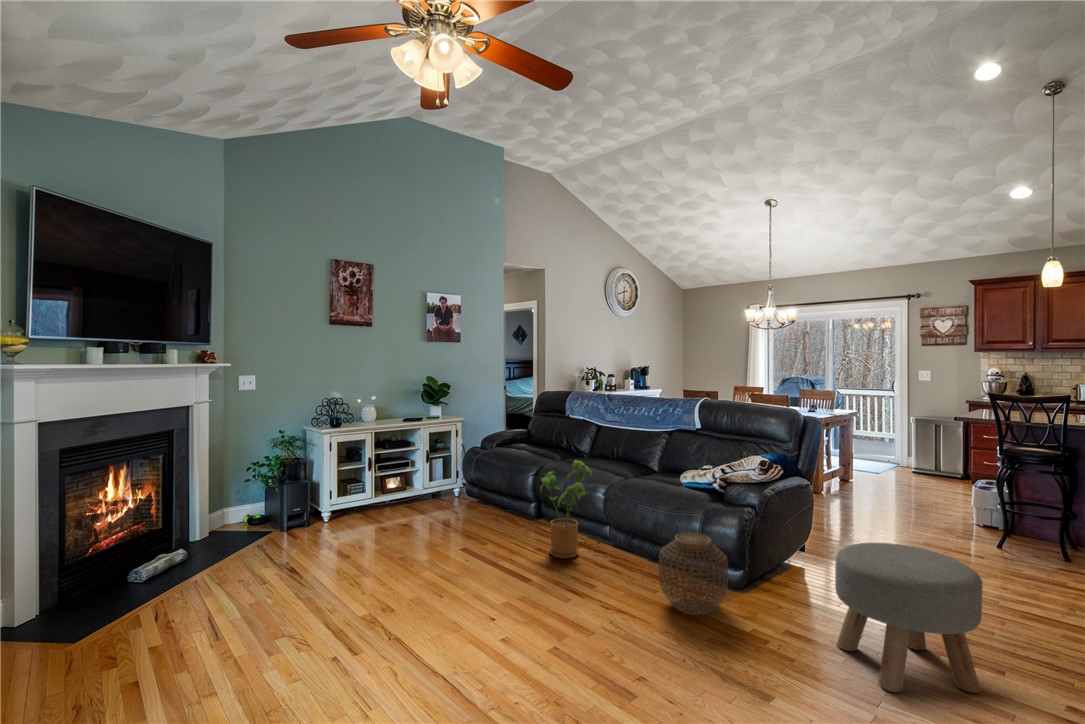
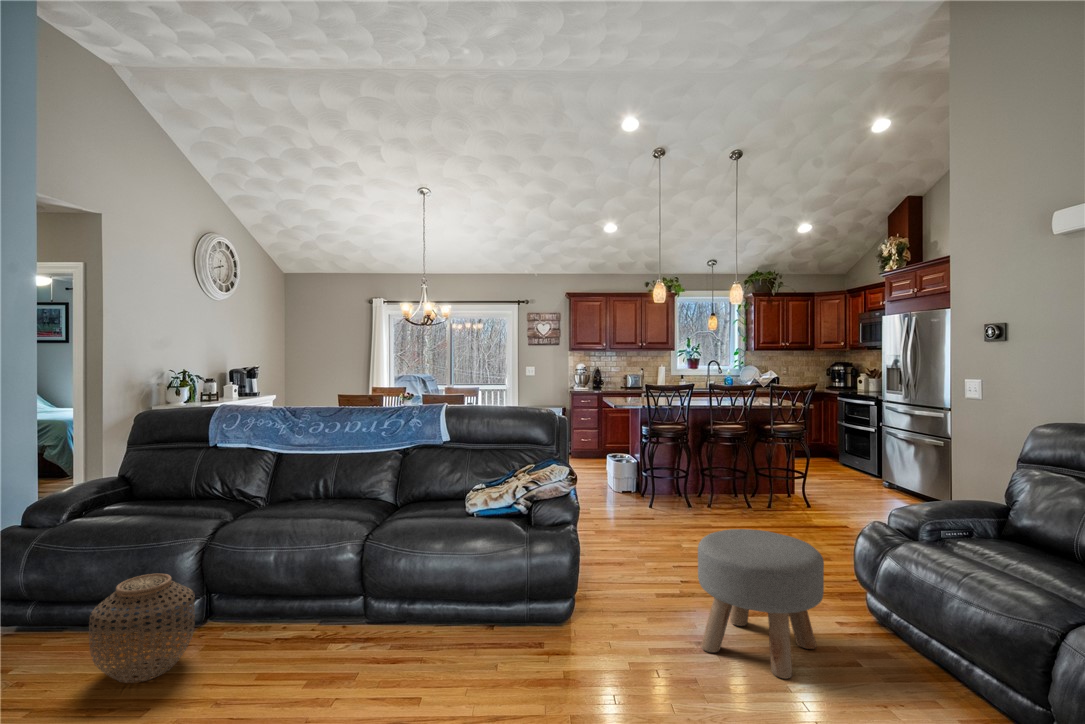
house plant: present [540,460,592,559] -> none [265,511,366,676]
woven basket: present [659,533,728,615] -> present [89,574,195,683]

